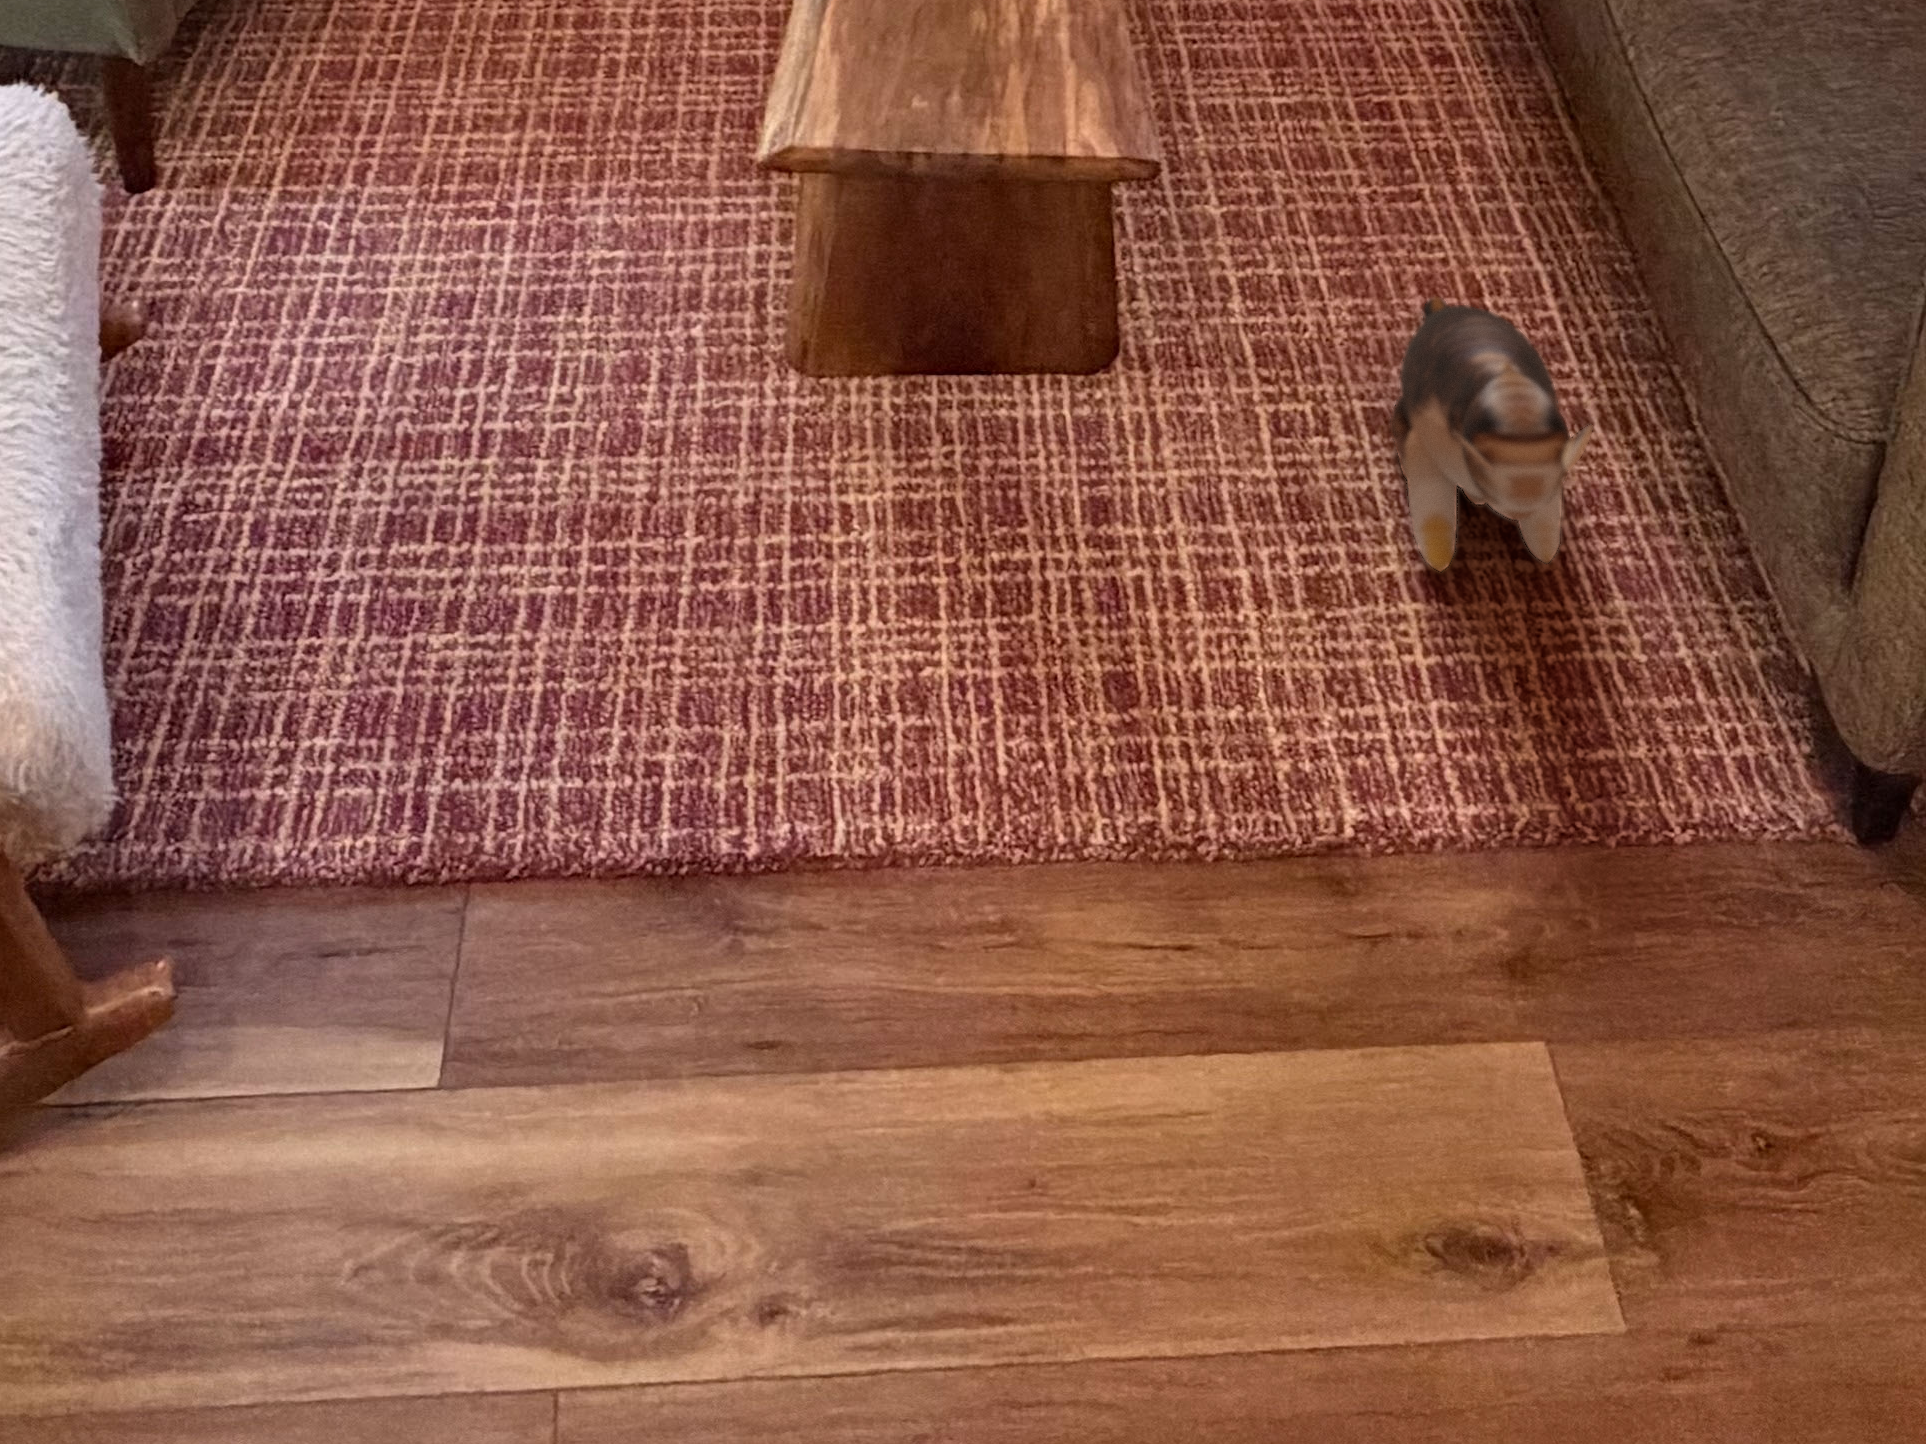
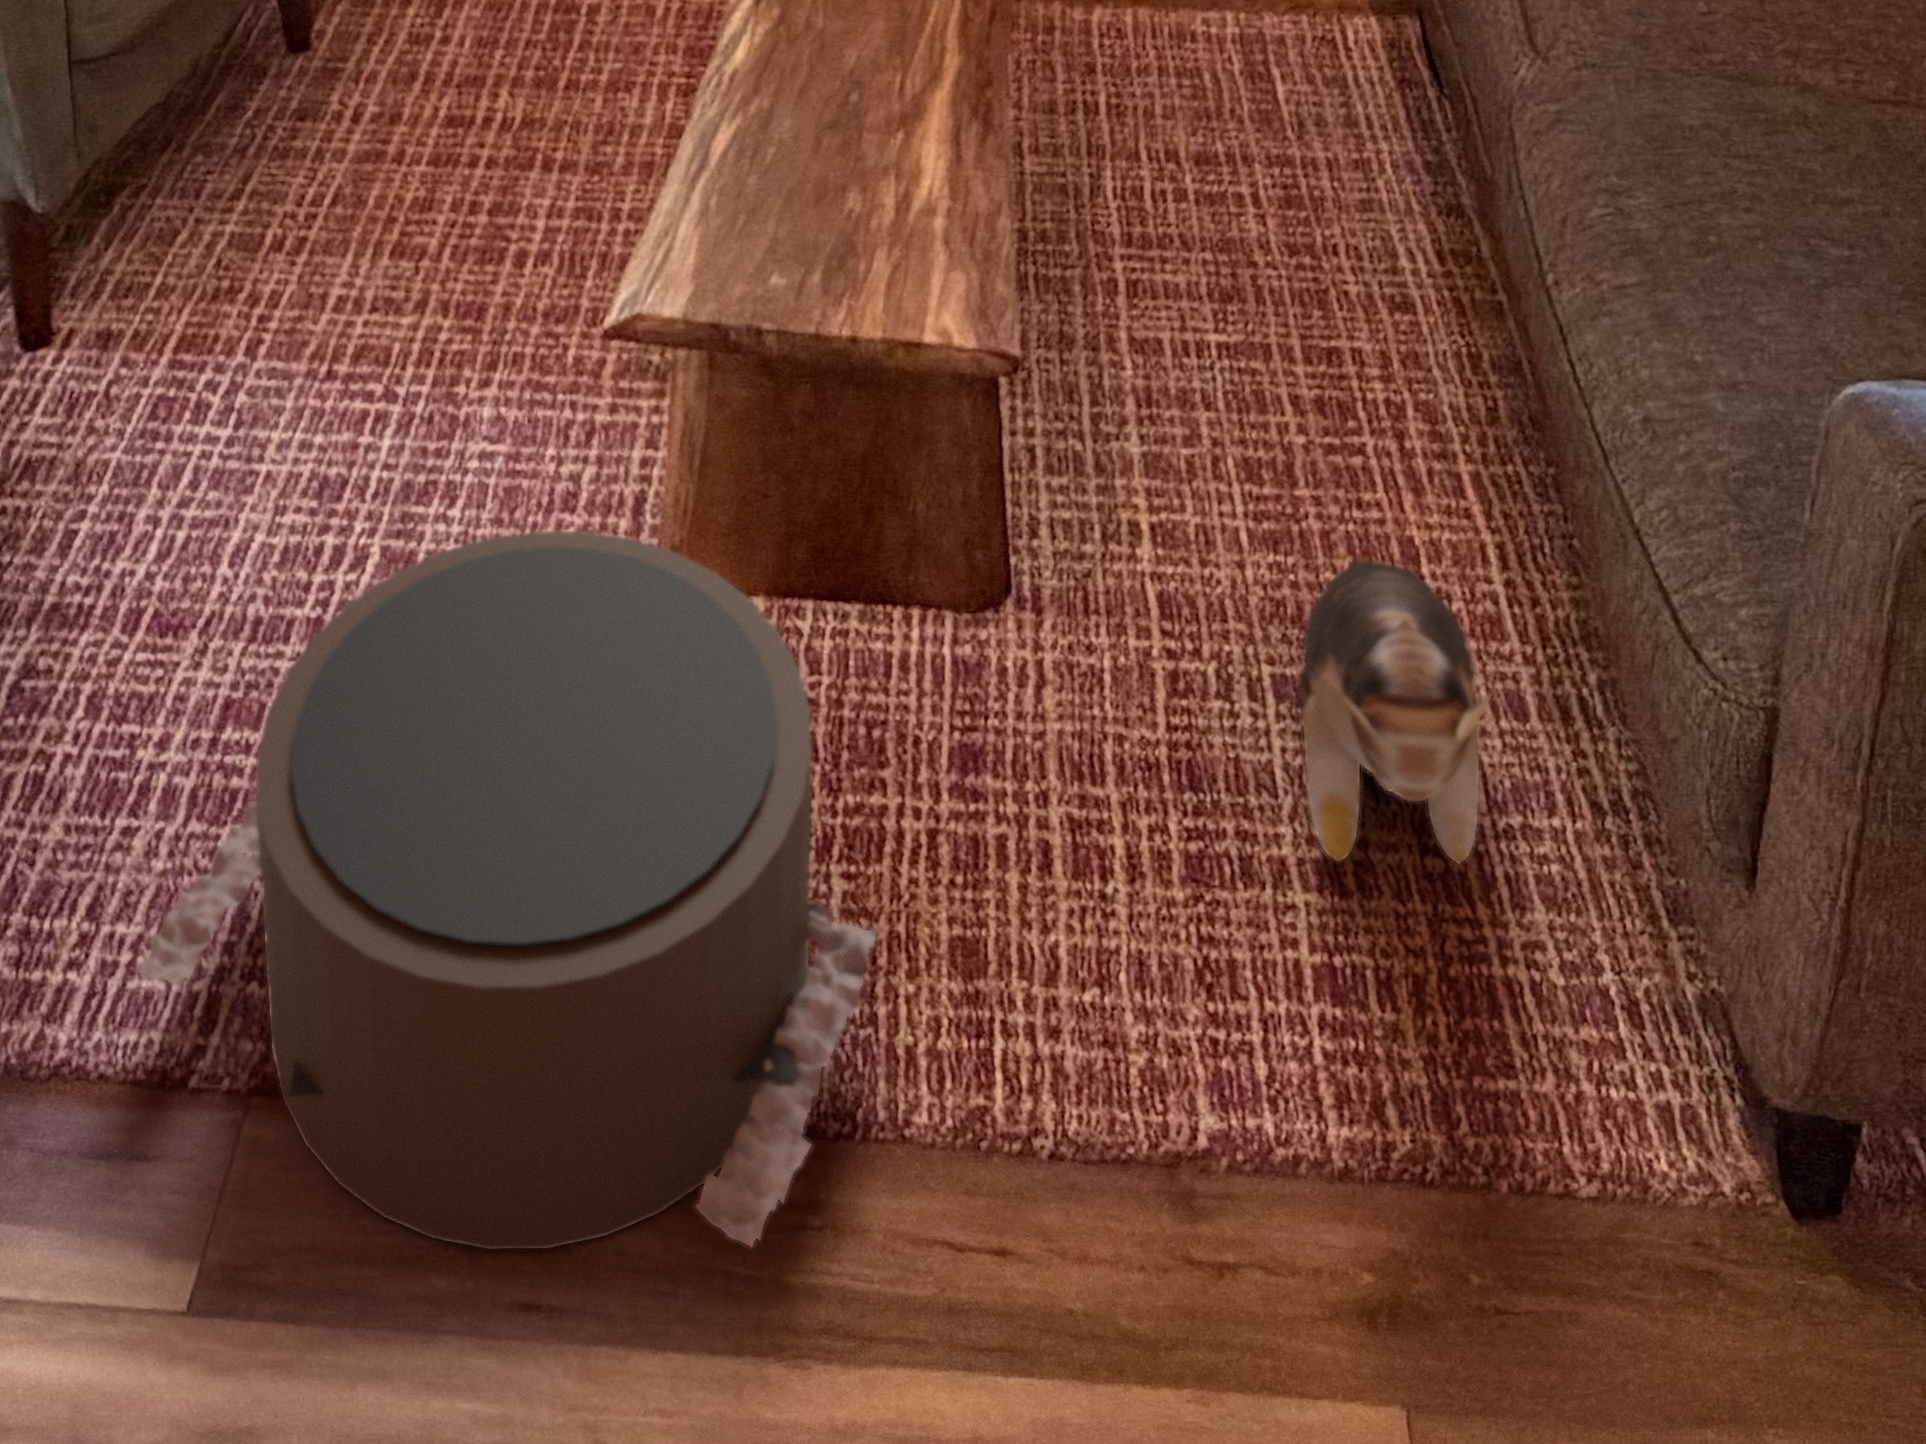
pouf: none [346,342,1043,993] -> present [139,531,878,1249]

